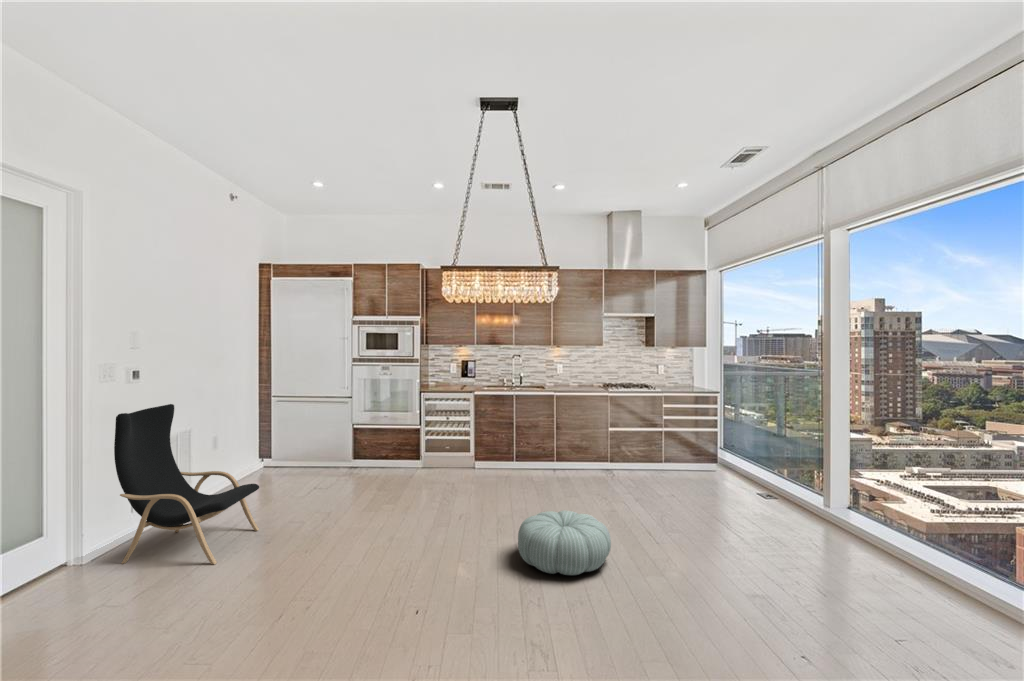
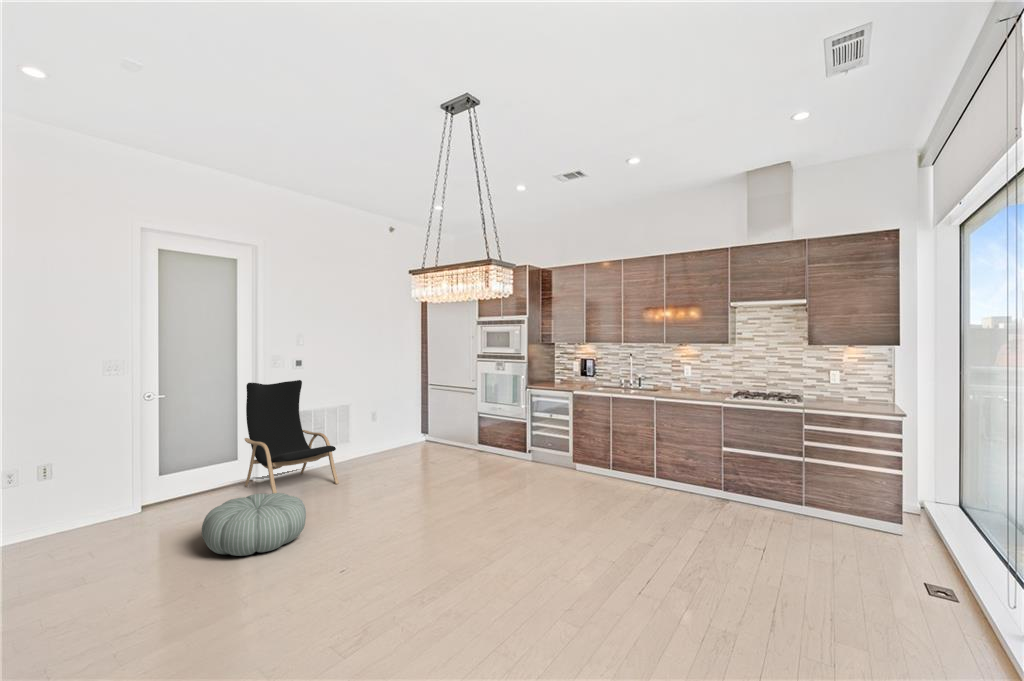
pouf: present [518,510,611,575] -> present [202,493,306,556]

